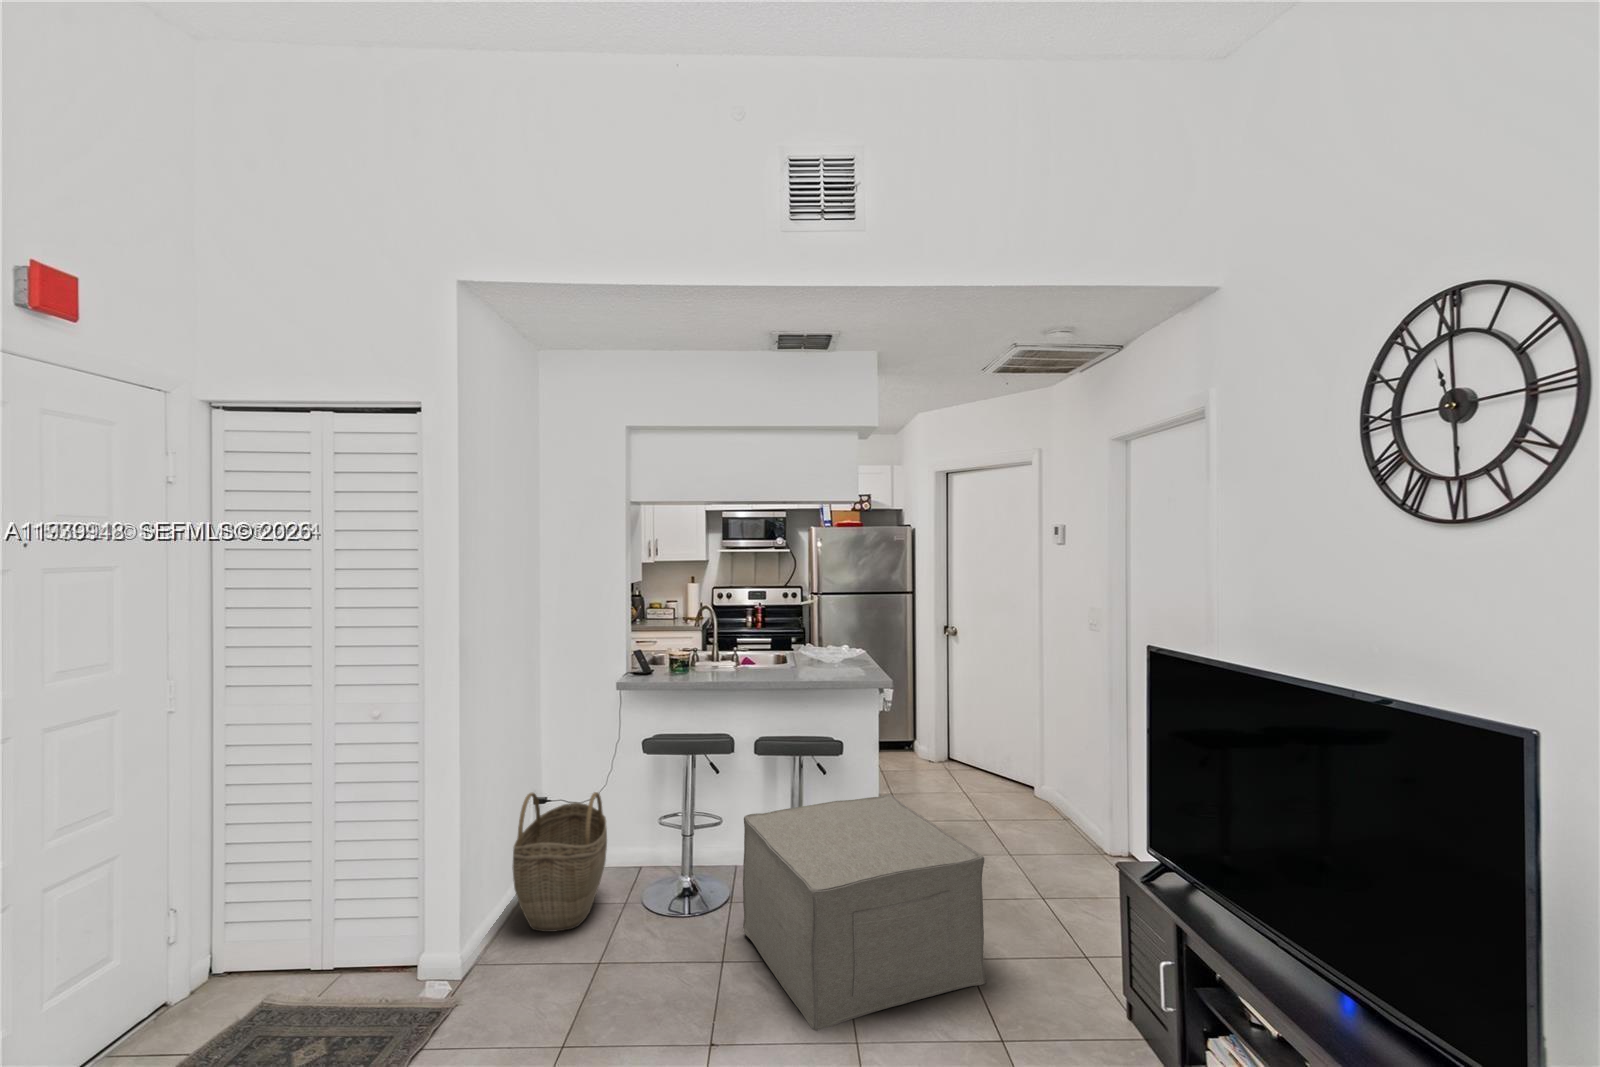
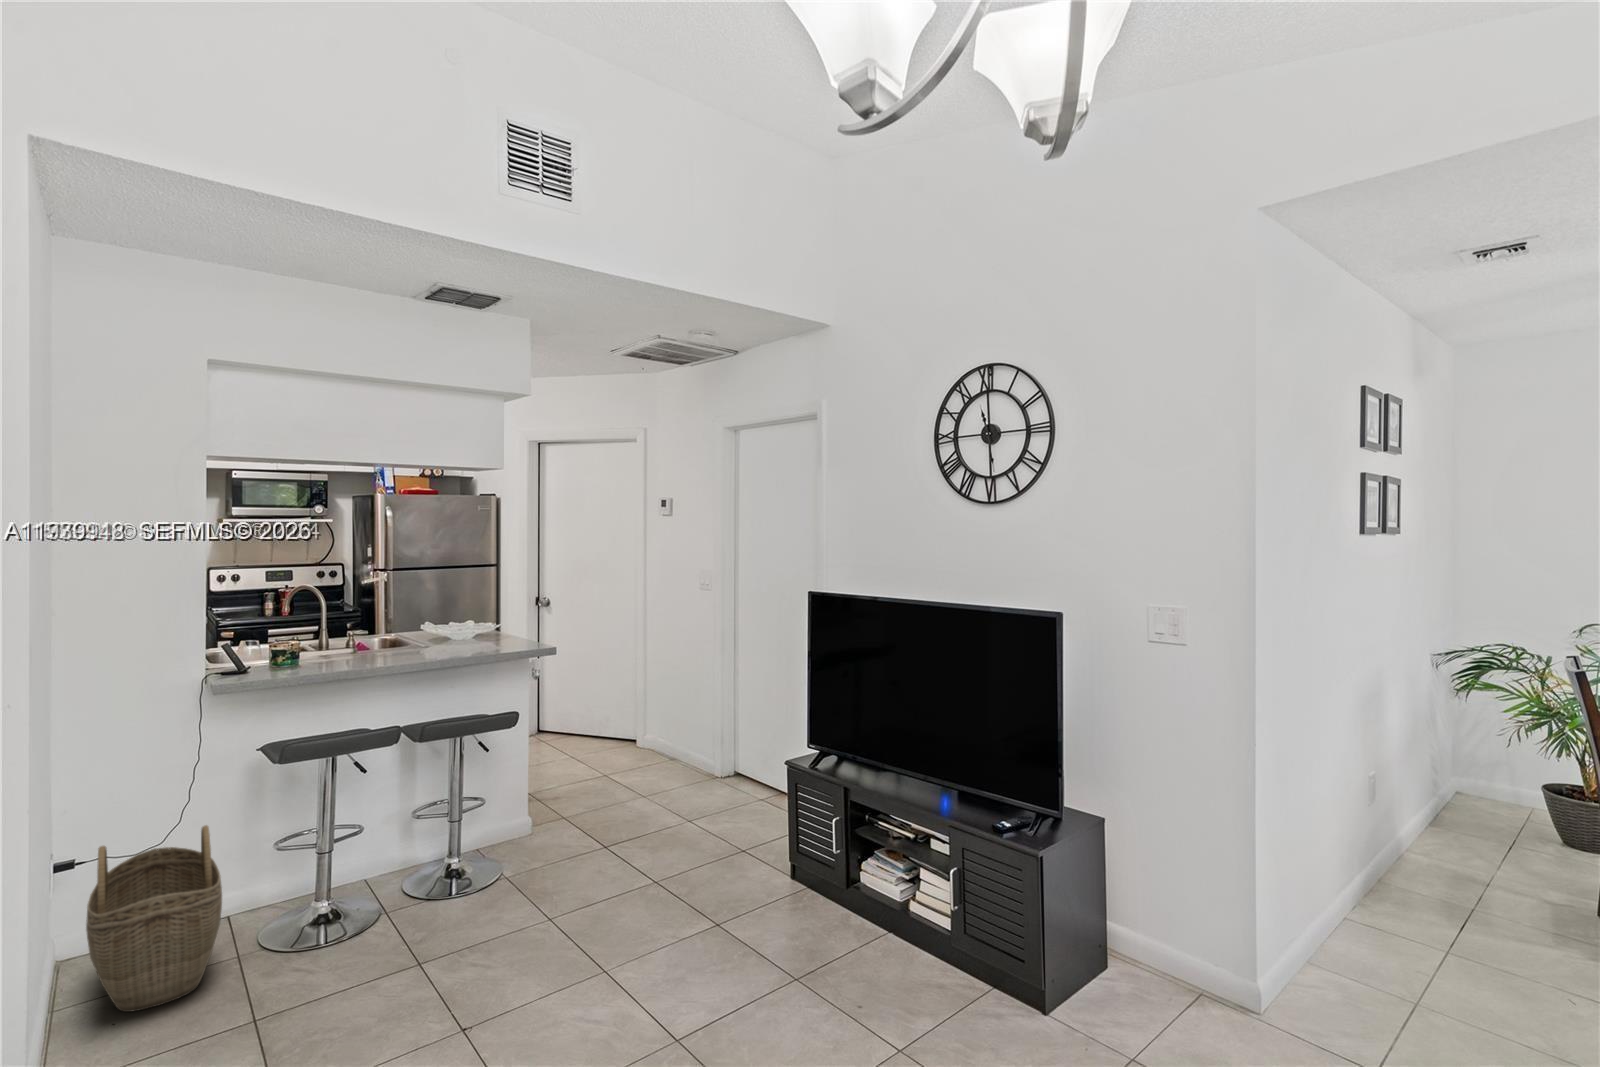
ottoman: present [743,794,986,1031] -> none [420,760,672,979]

